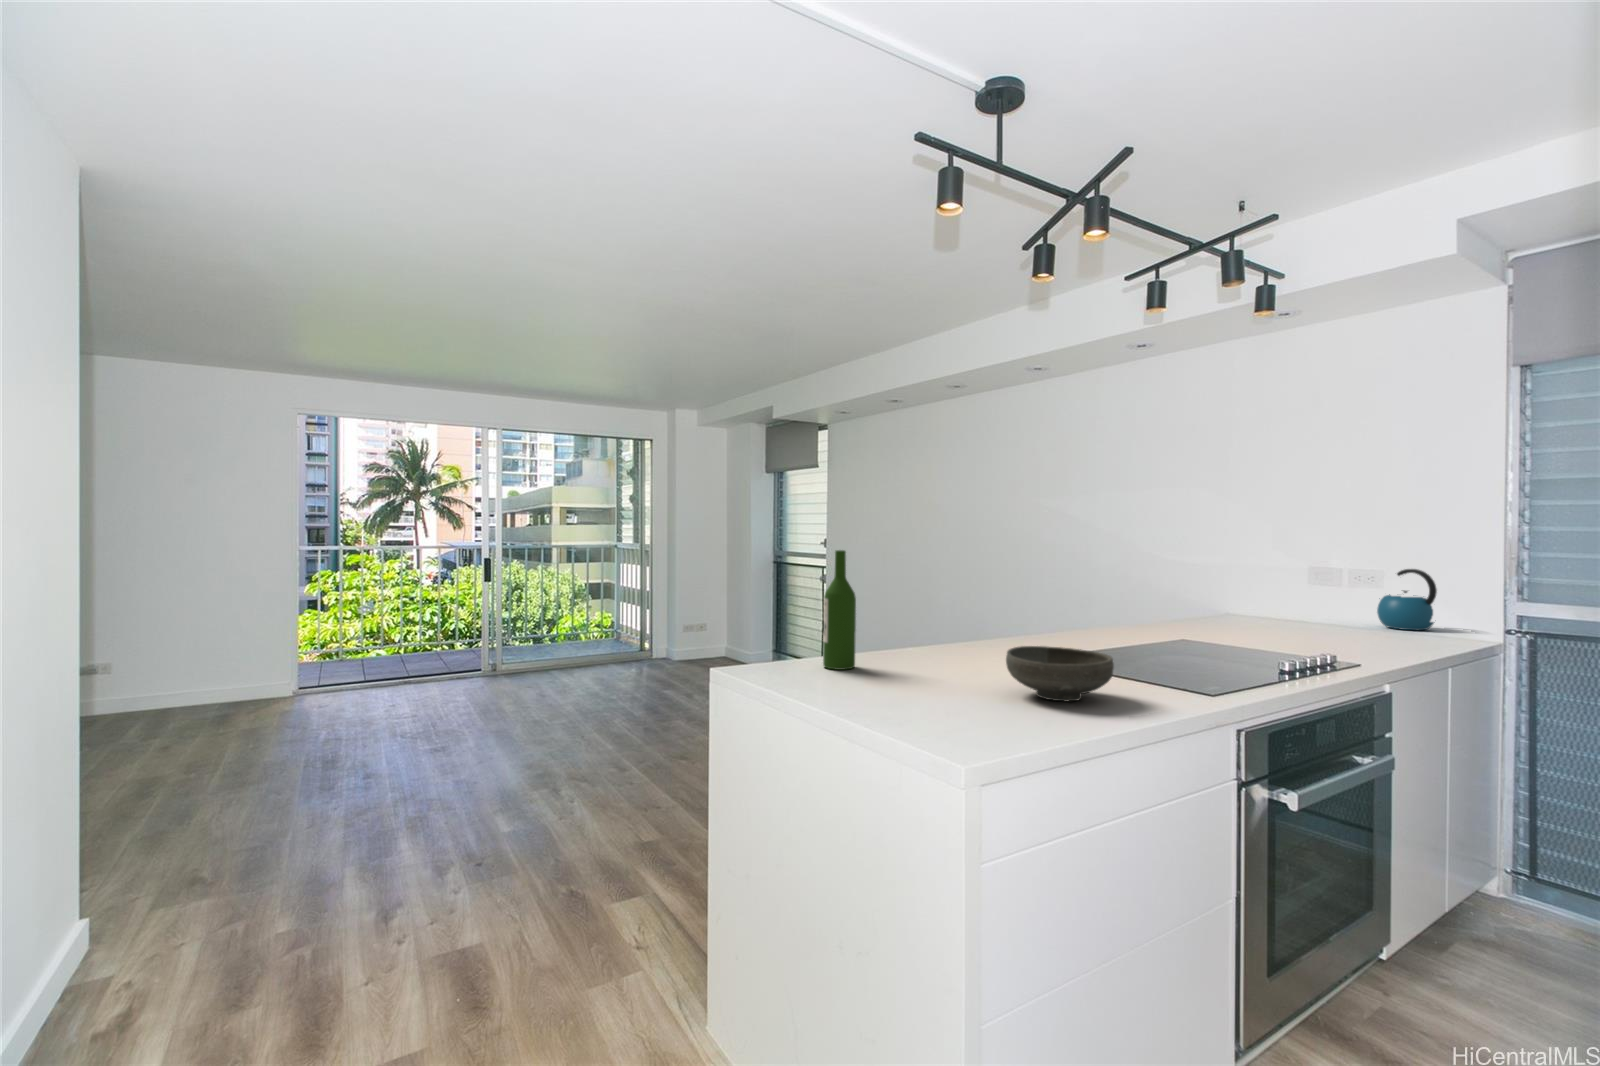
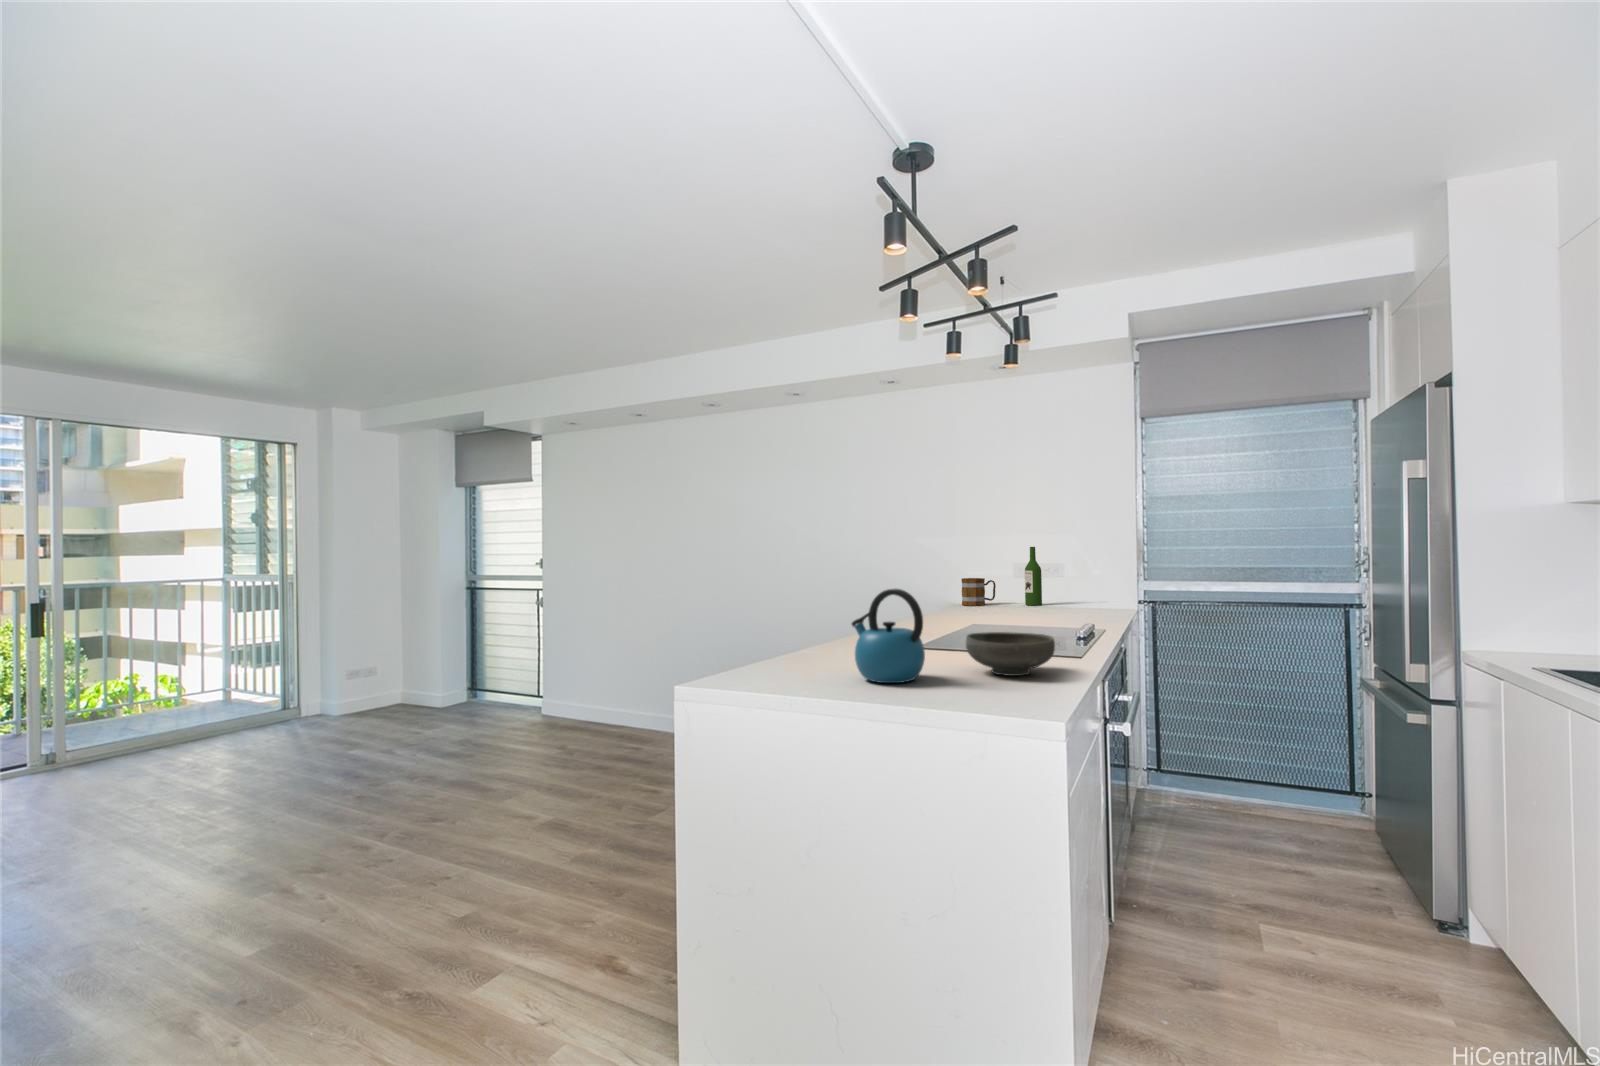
wine bottle: present [823,550,856,670] -> present [1025,547,1042,606]
kettle: present [1377,569,1437,630] -> present [851,589,925,683]
mug: none [1226,582,1277,617] -> present [962,578,996,606]

